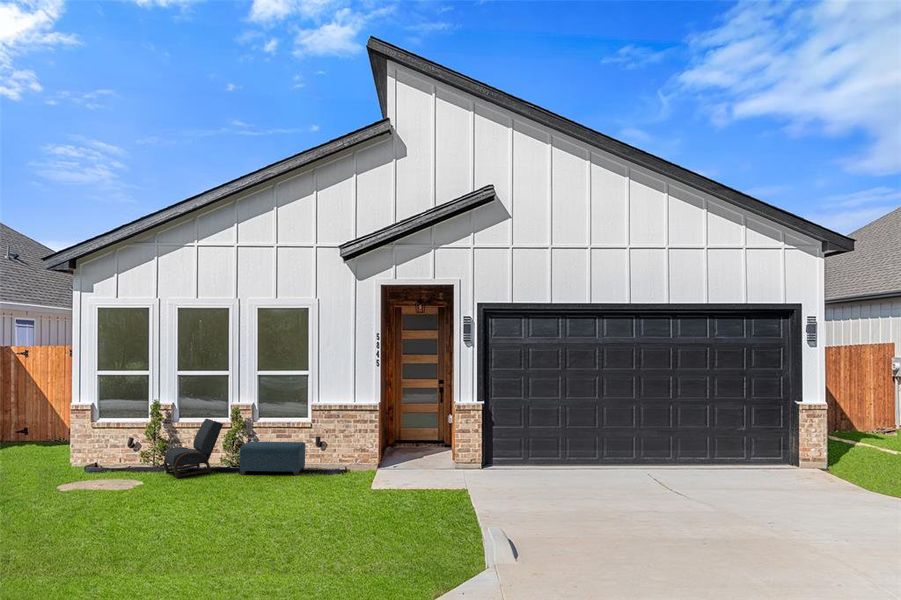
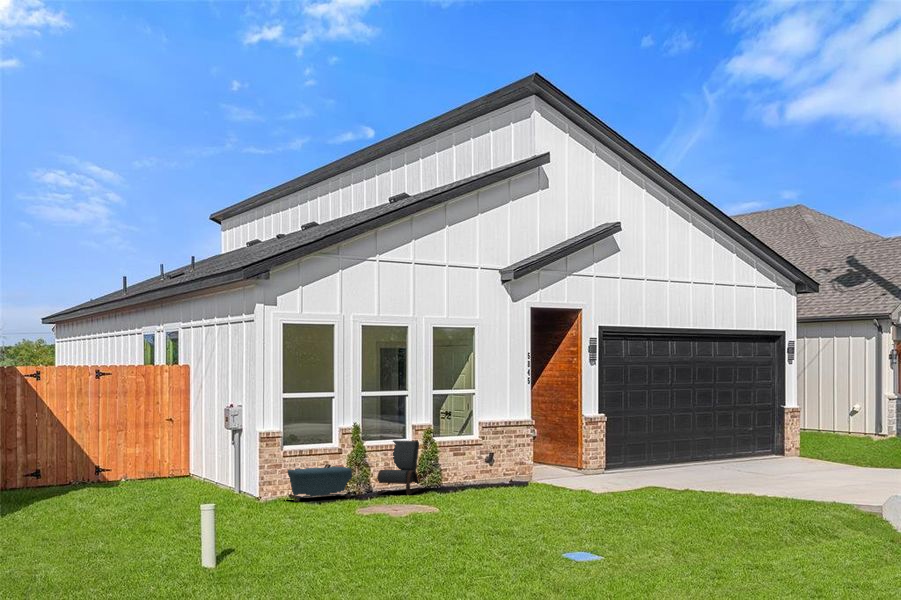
bench: present [240,442,305,475] -> present [288,466,352,502]

